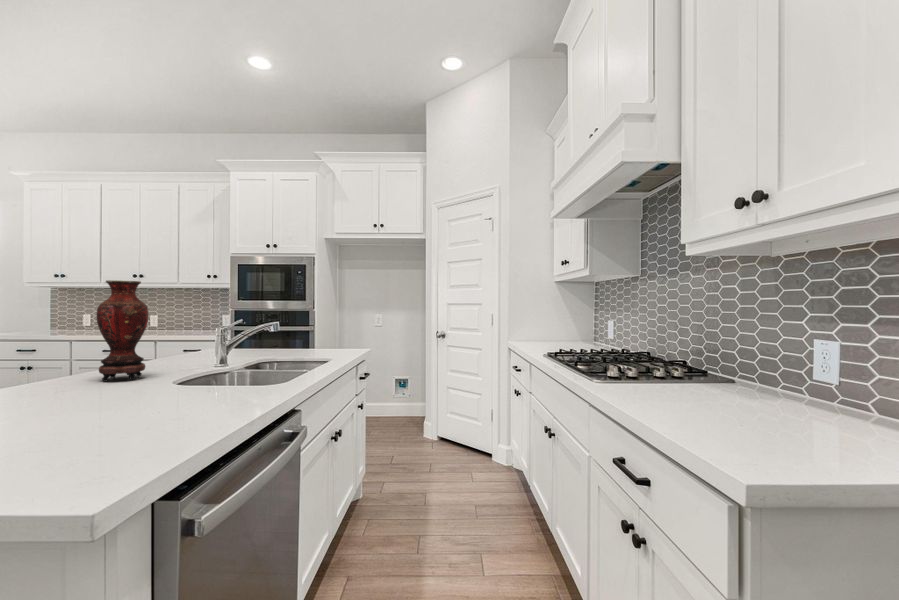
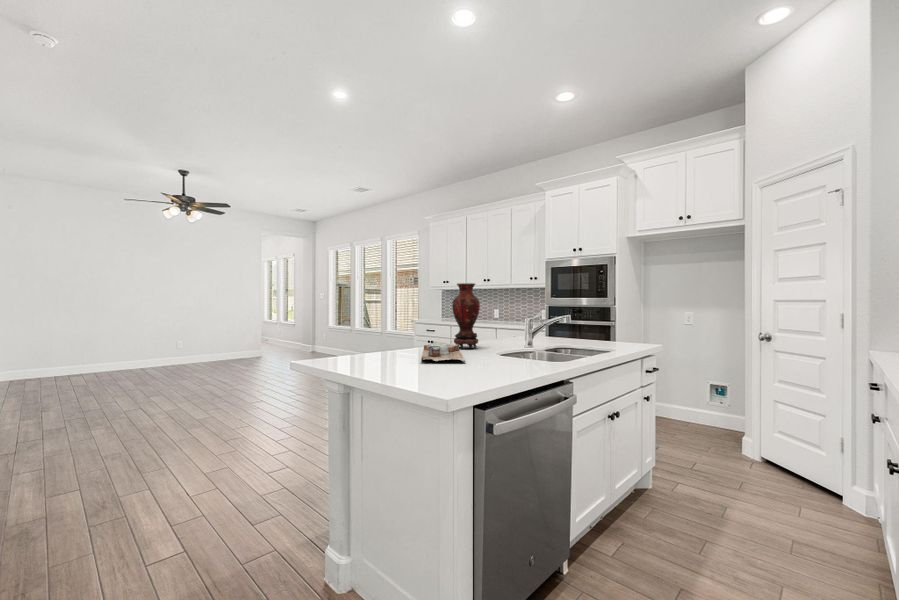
cutting board: none [35,376,134,415] -> present [421,343,465,363]

